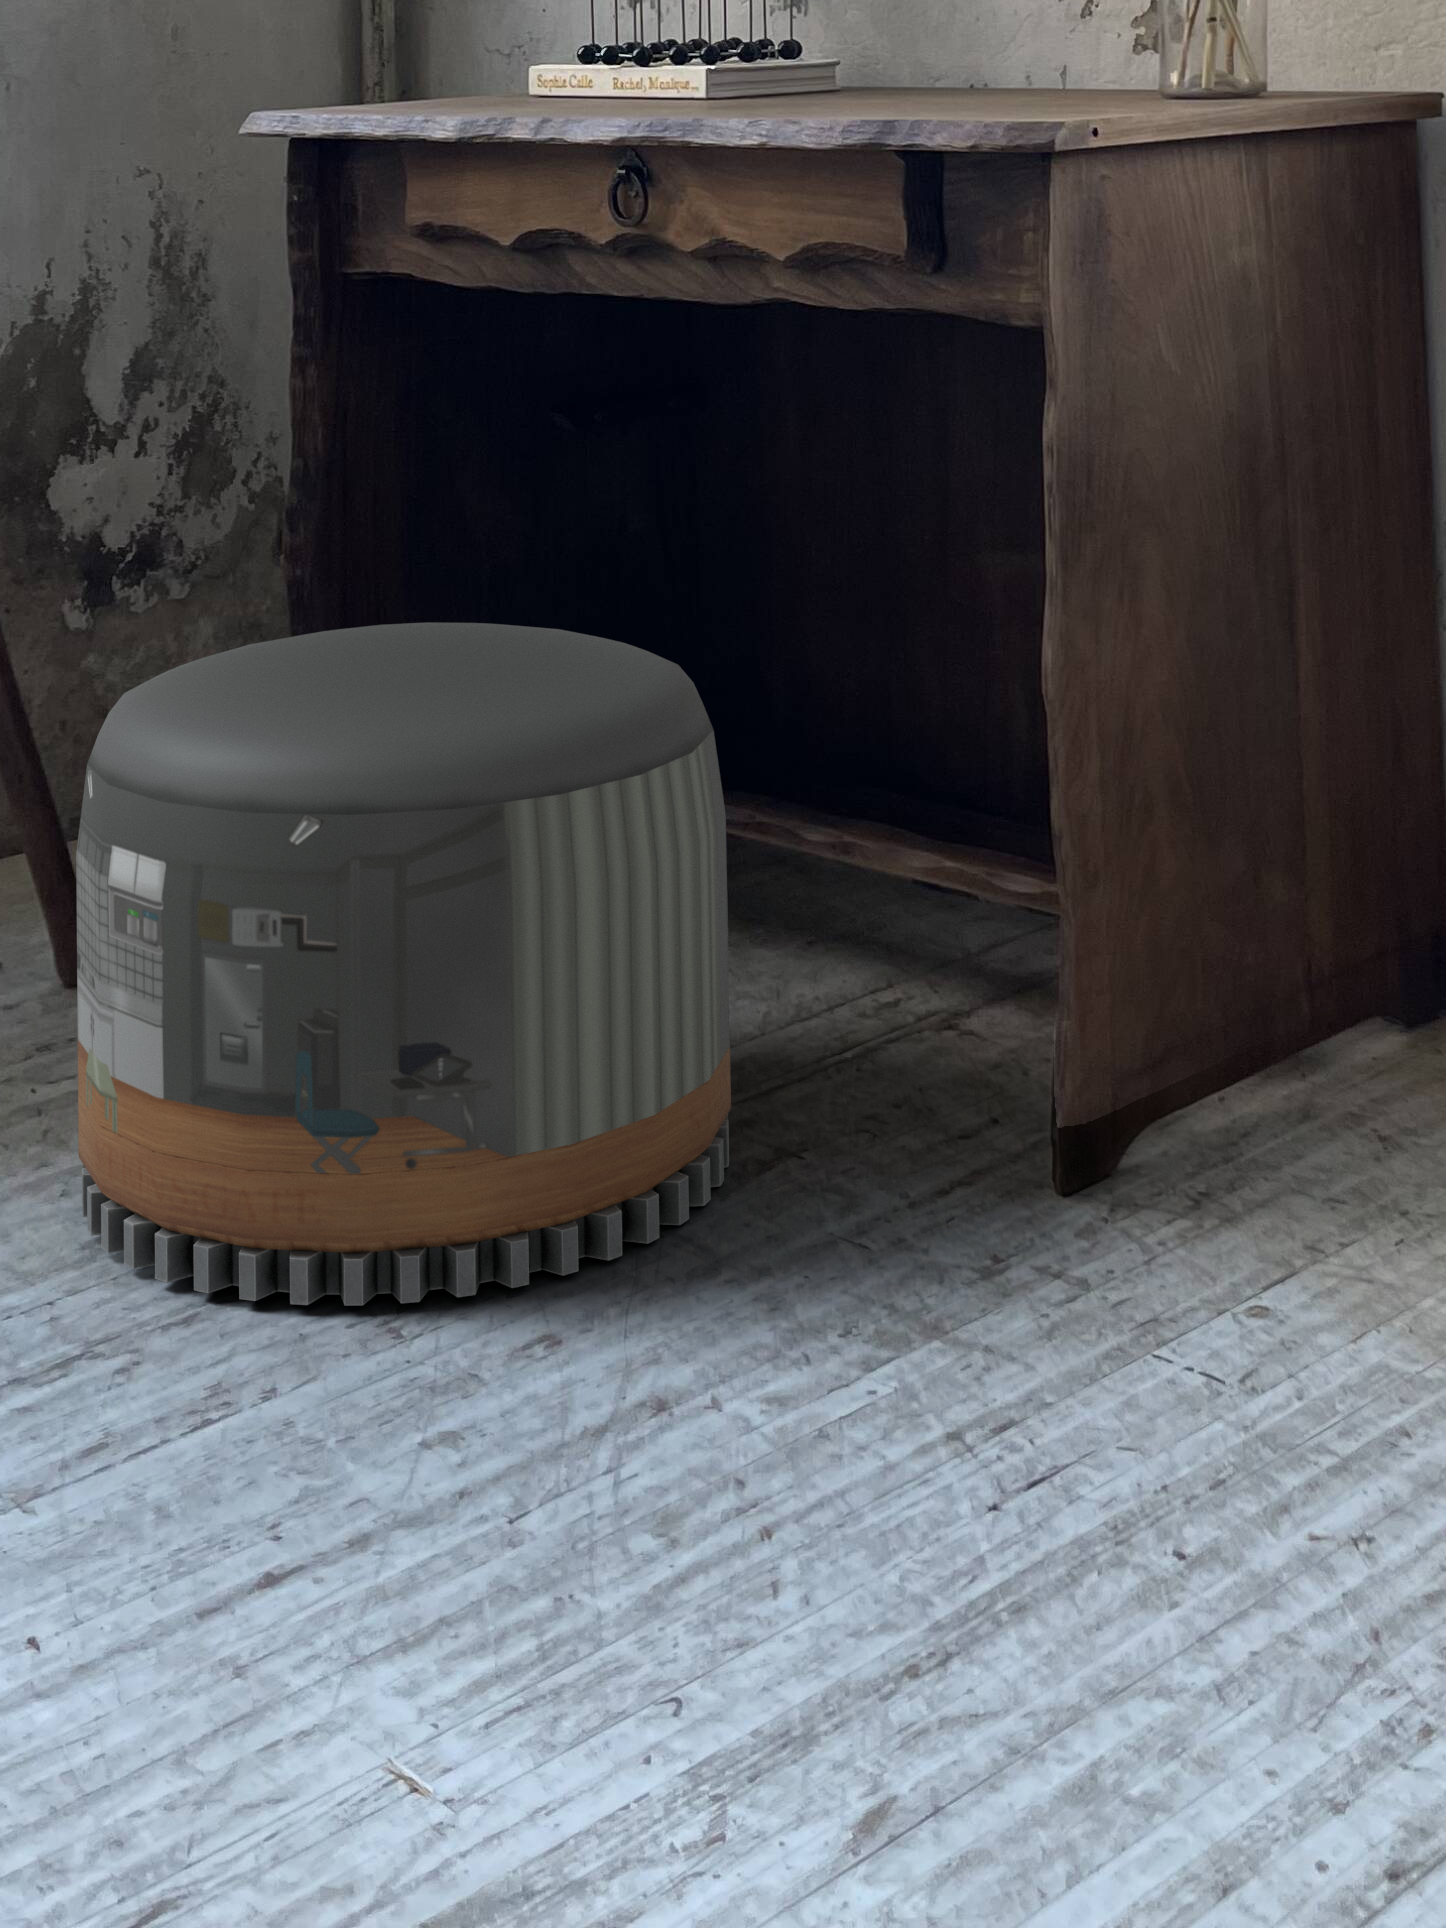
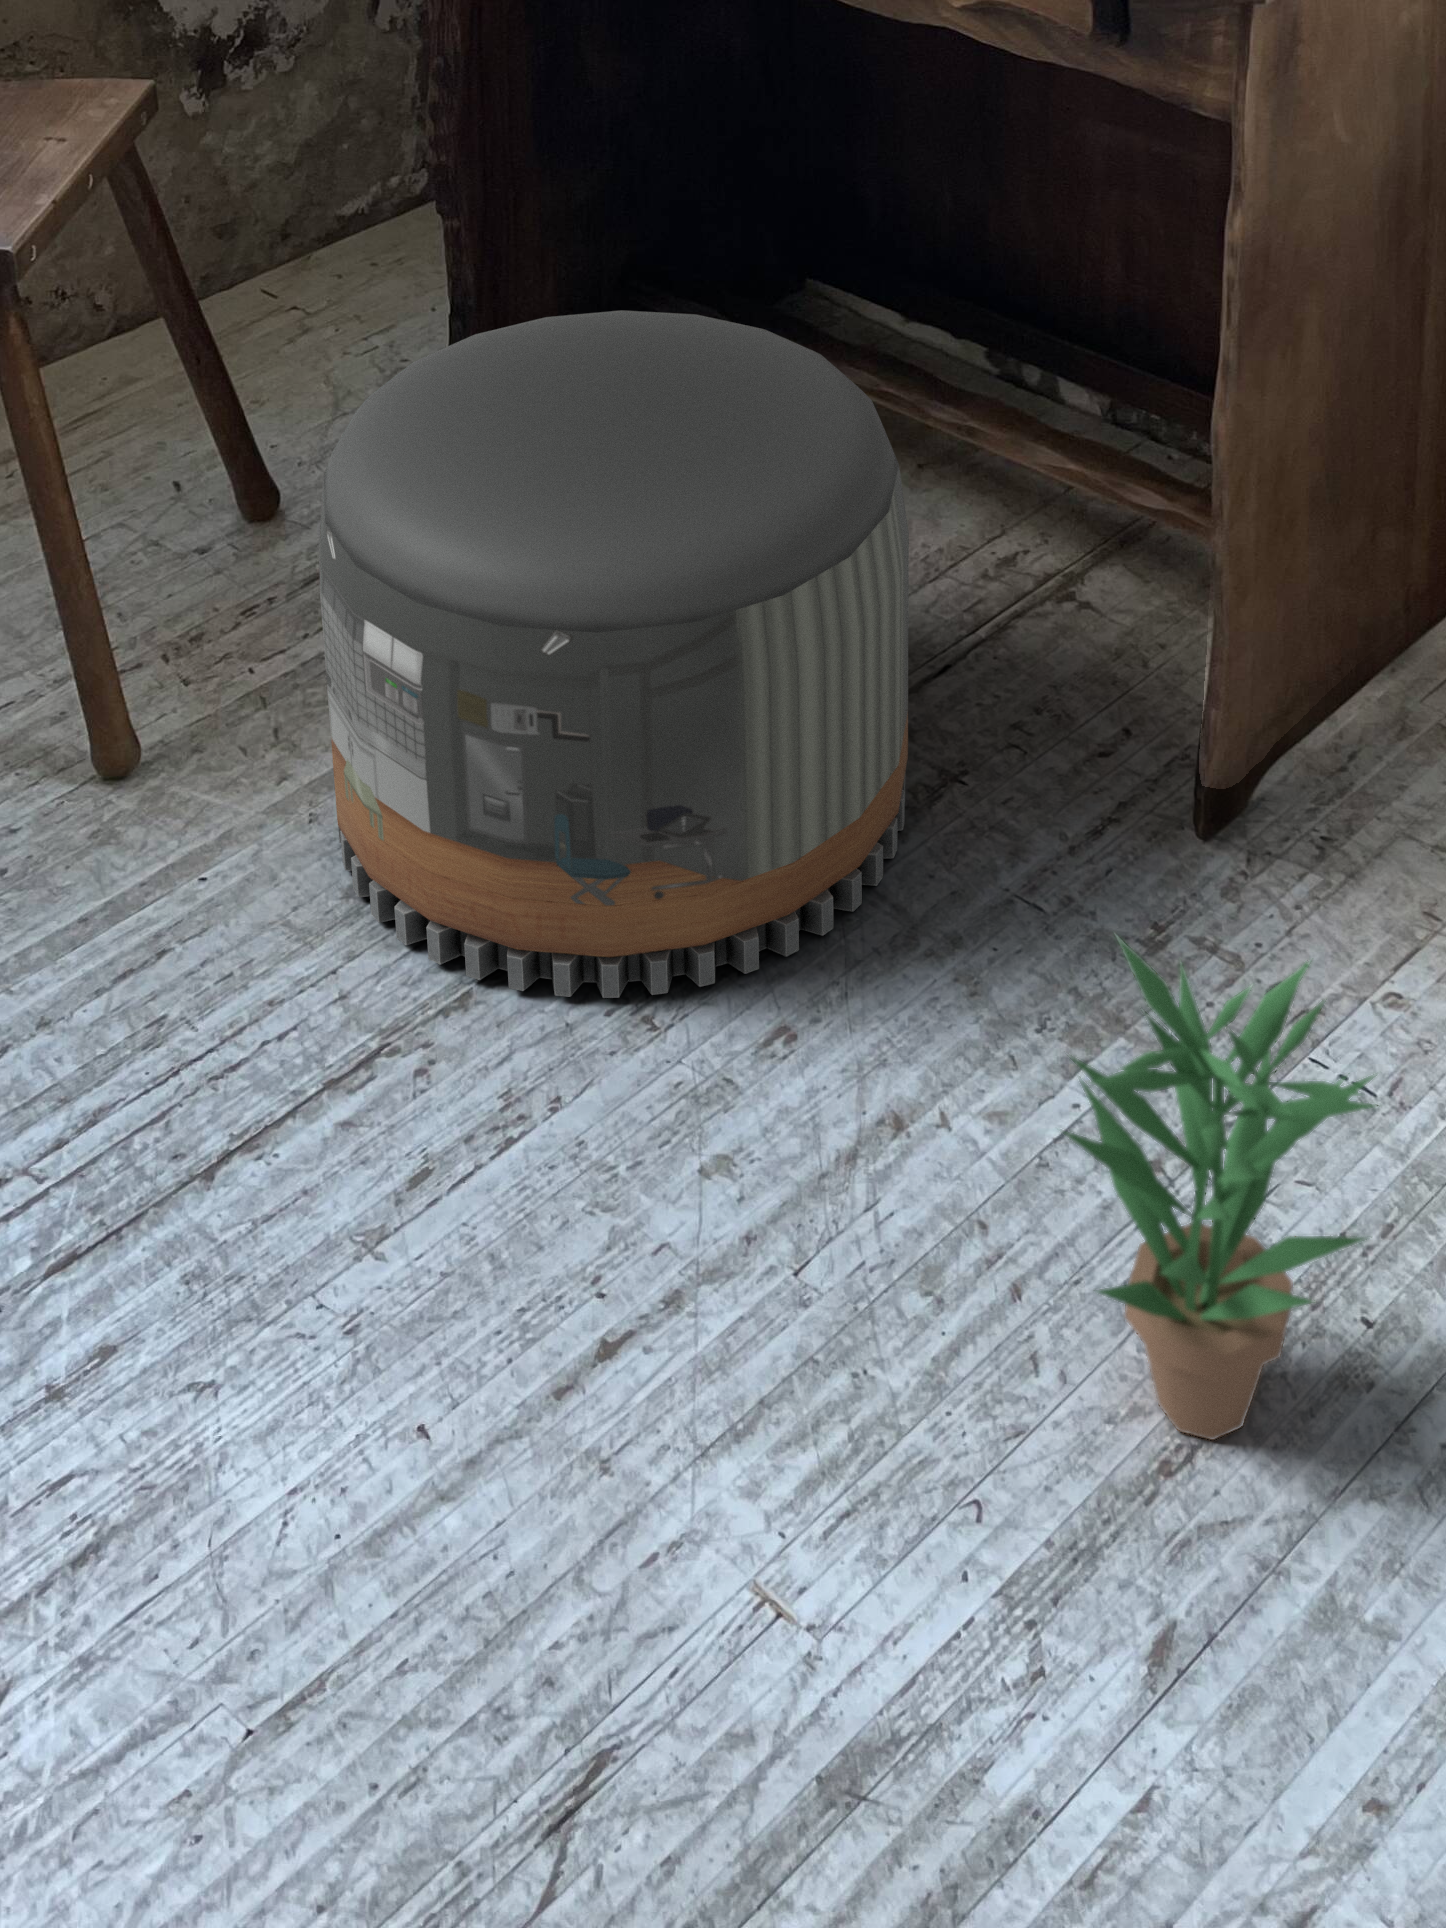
potted plant: none [765,927,1137,1646] -> present [1063,937,1374,1440]

